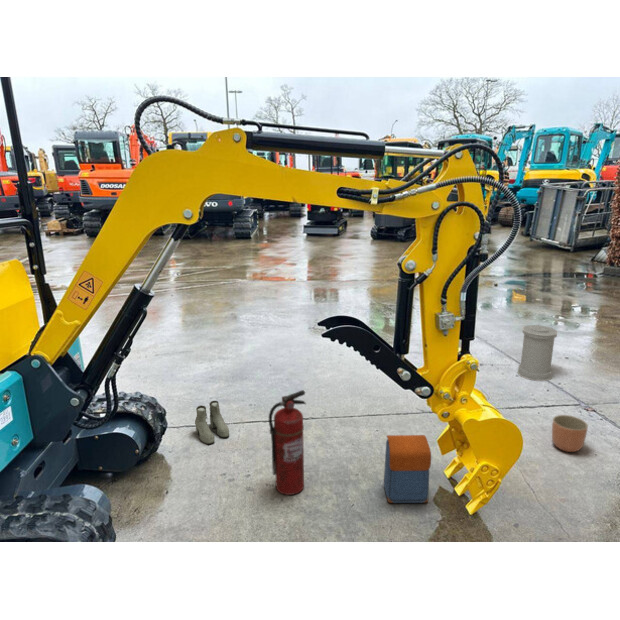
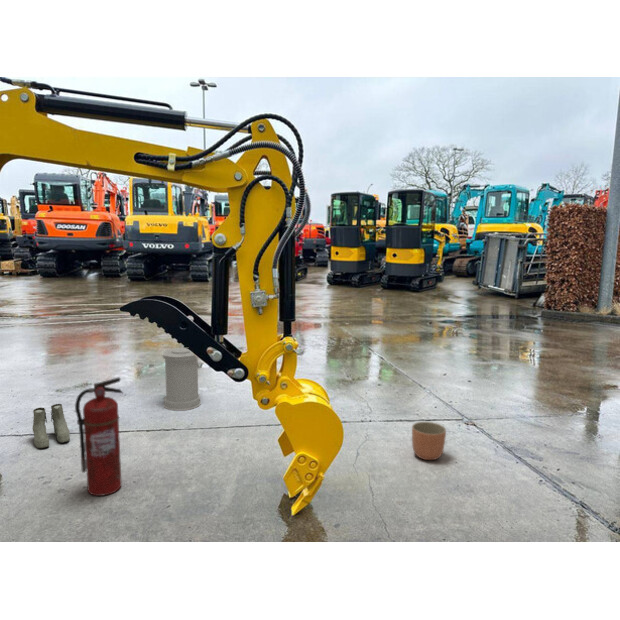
trash can: present [518,325,558,381] -> present [162,348,201,410]
backpack: present [384,435,431,503] -> none [203,429,252,504]

